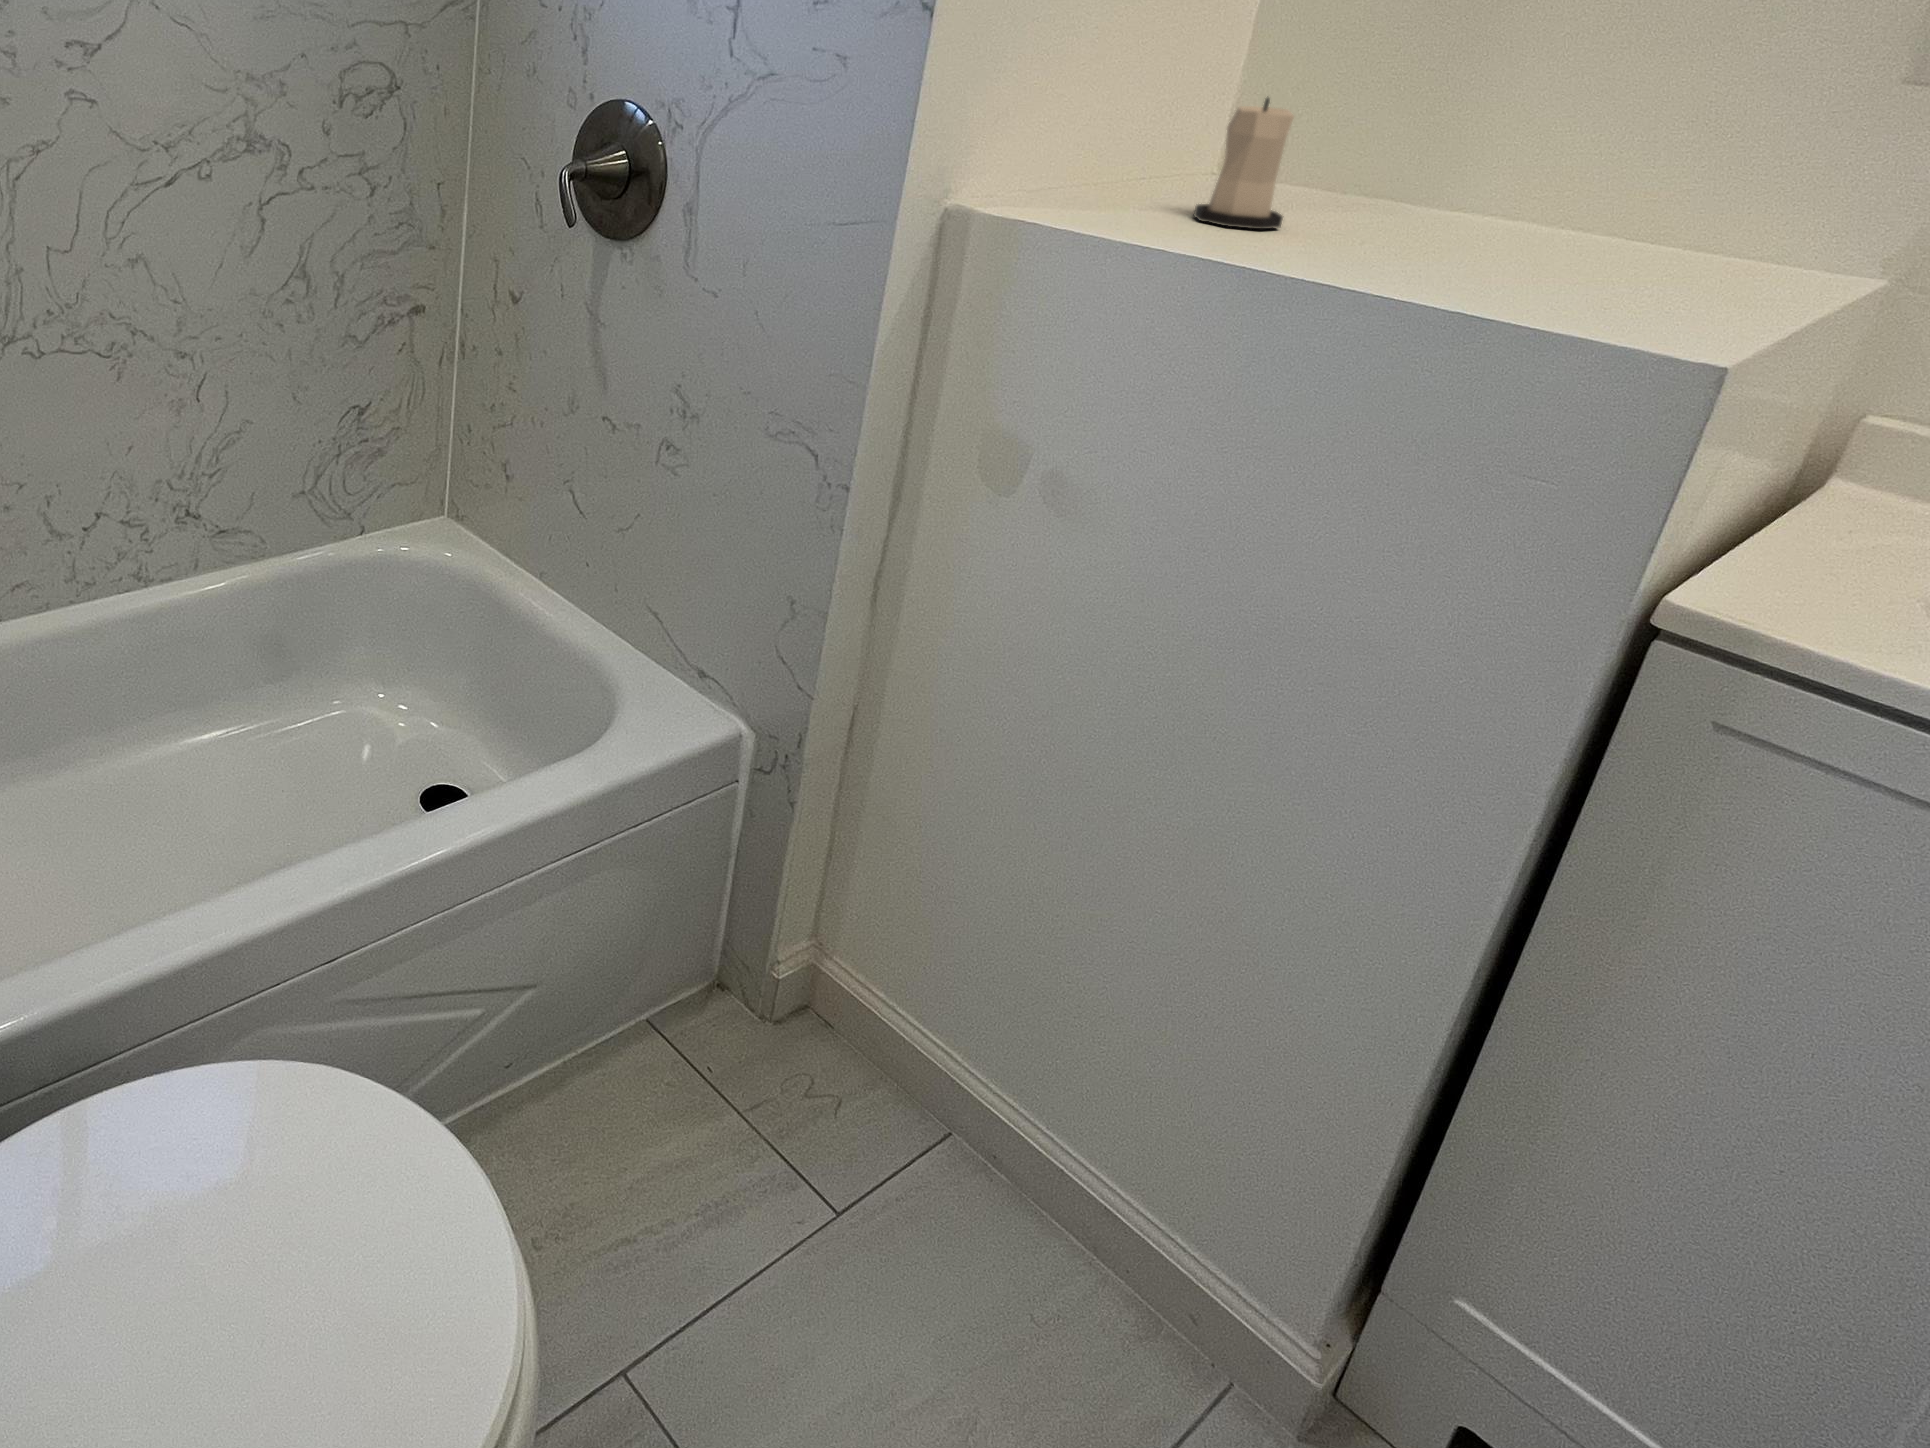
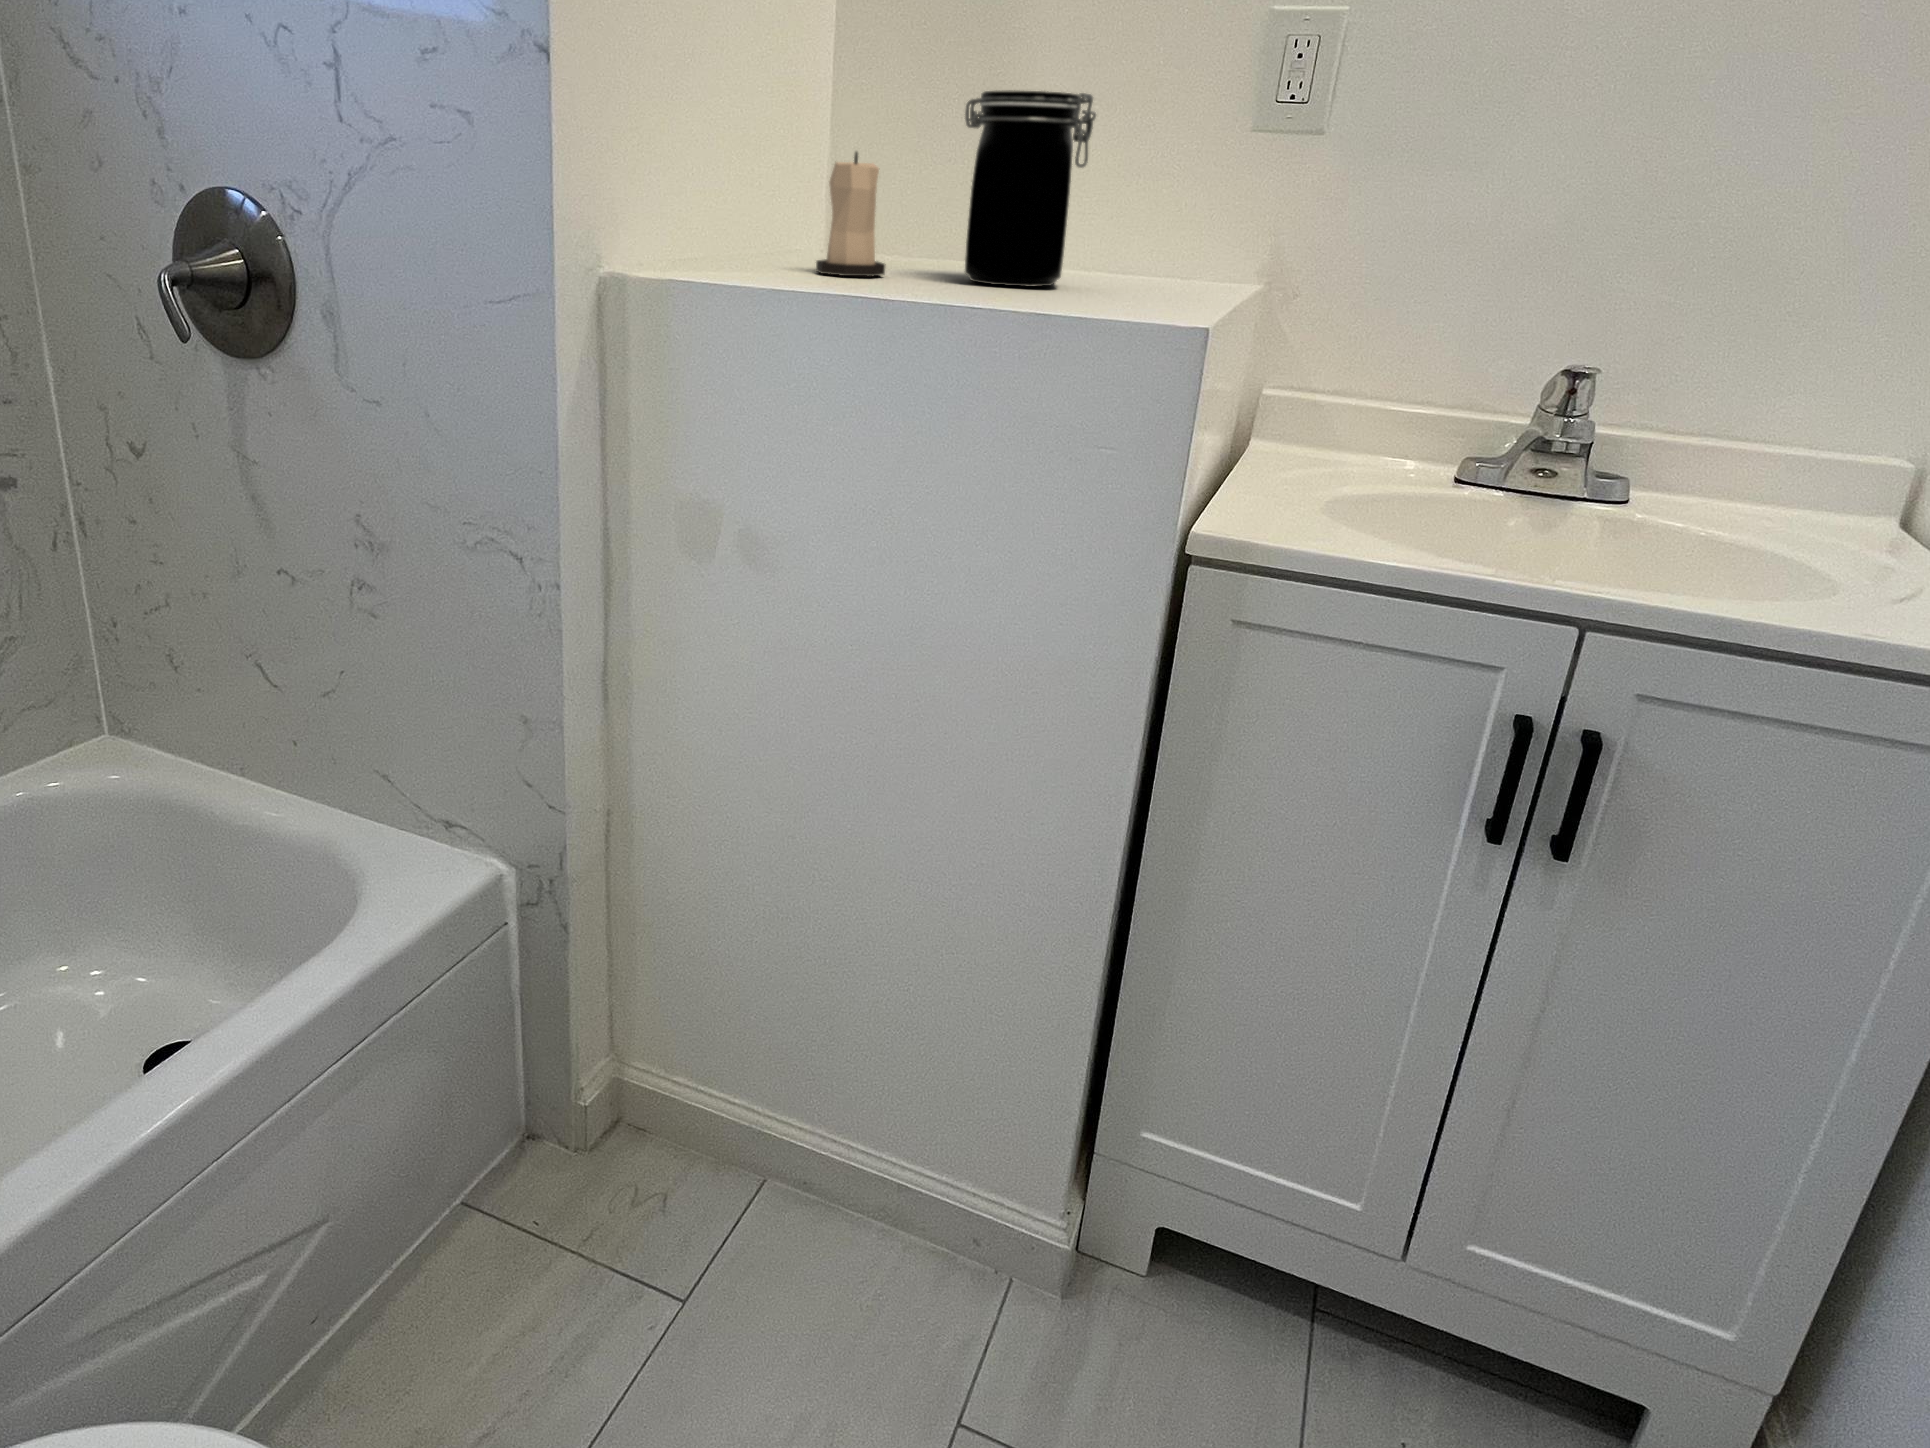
jar: none [1389,40,1622,262] -> present [965,90,1096,287]

